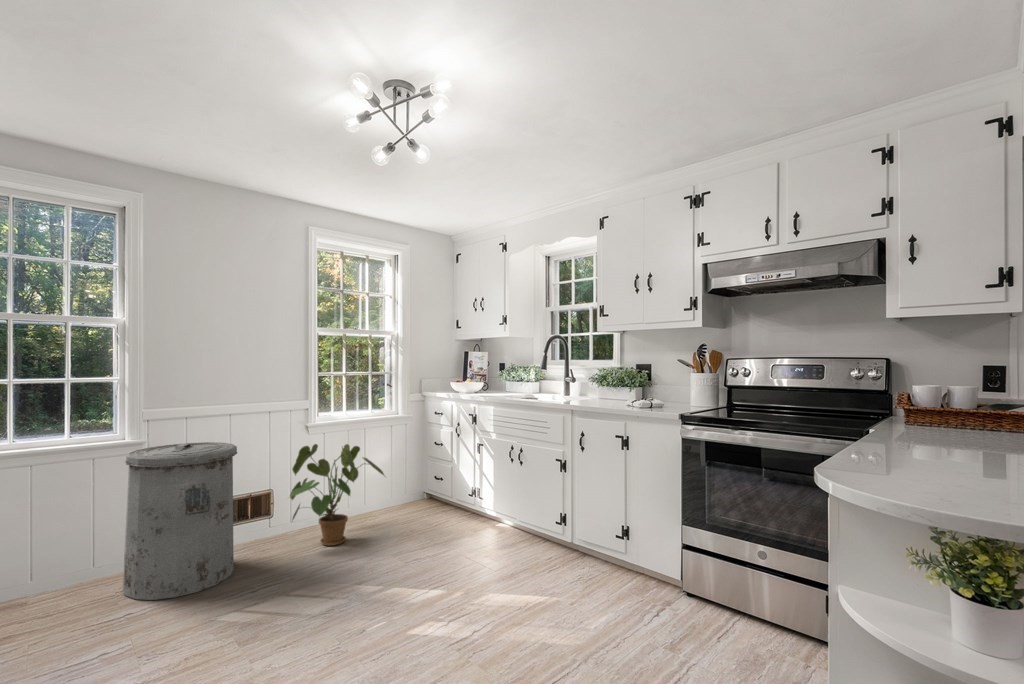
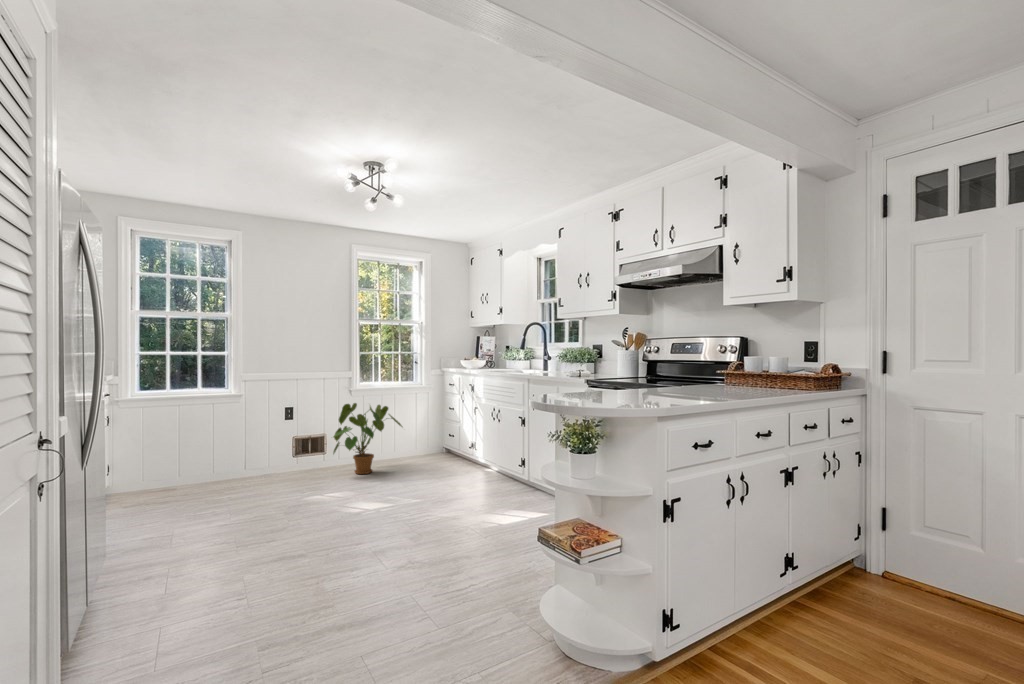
trash can: present [123,442,237,600] -> none [224,396,295,494]

